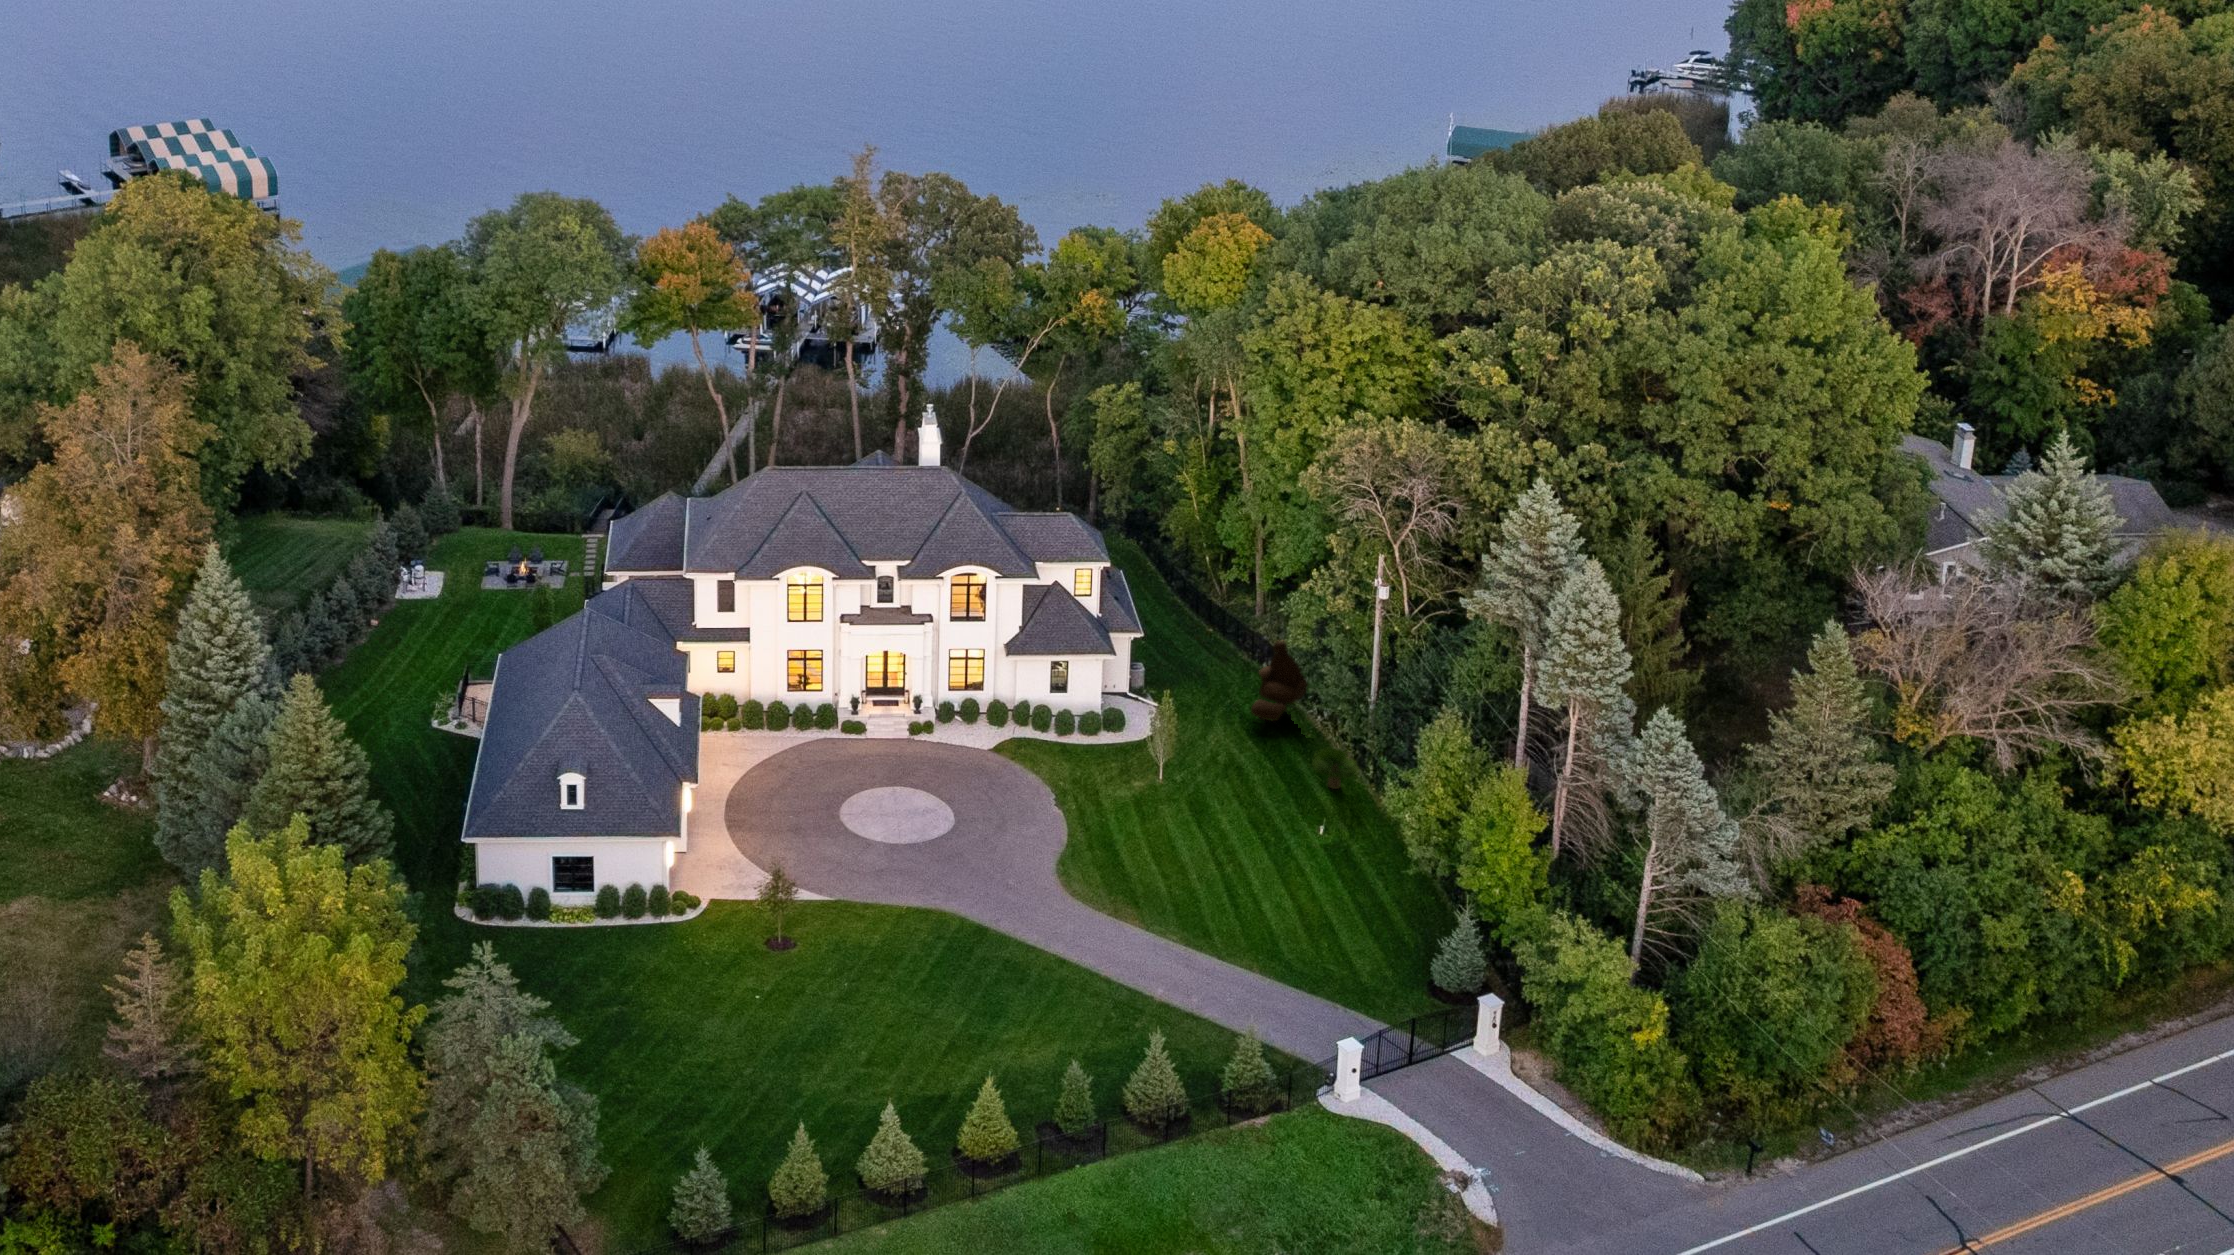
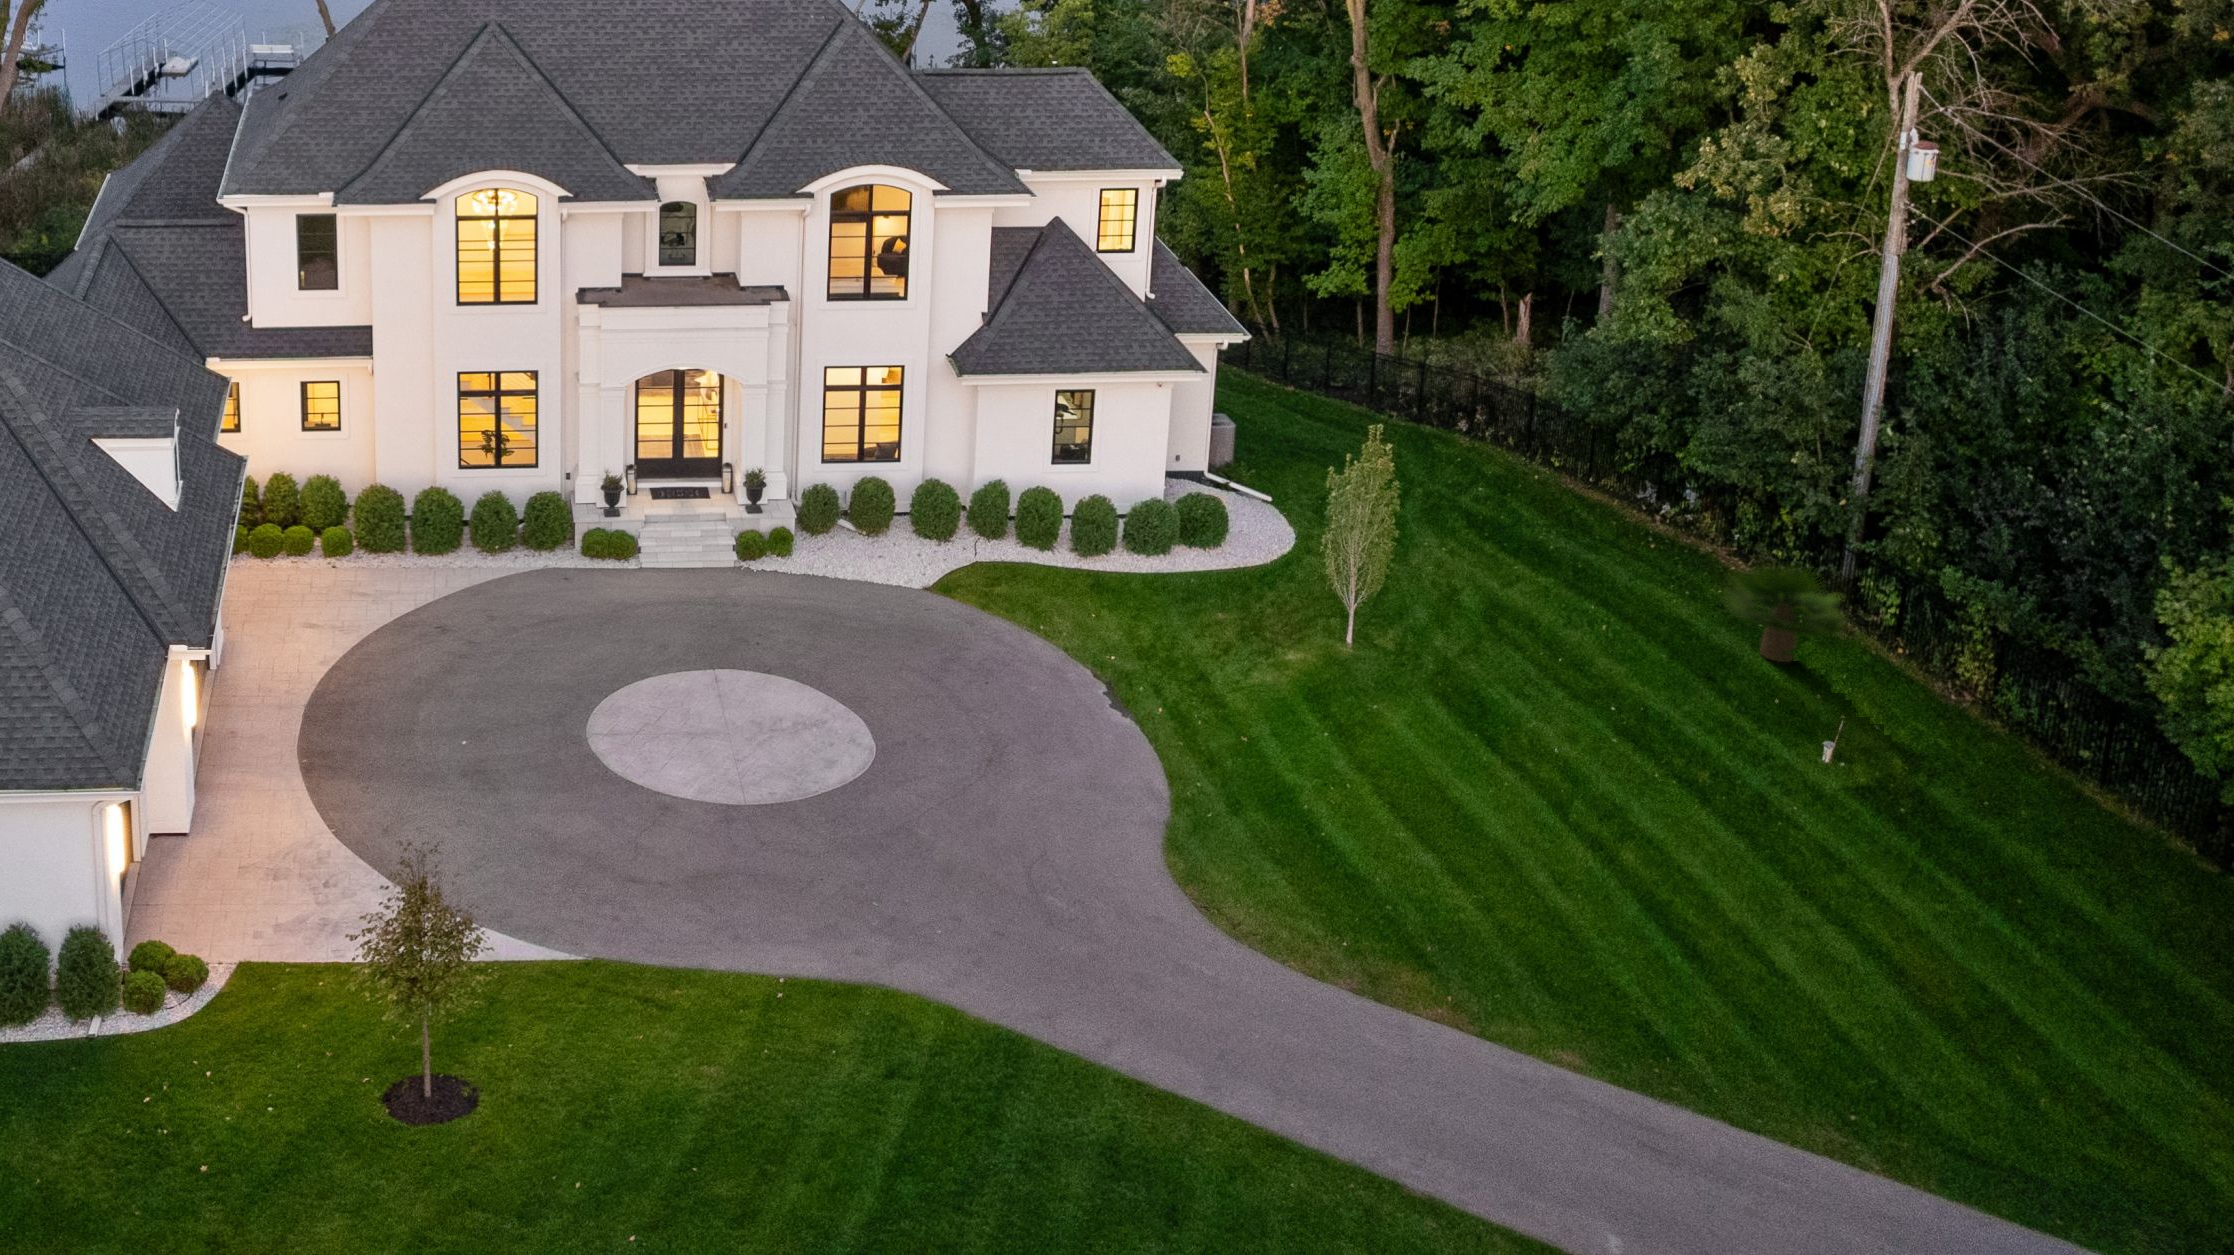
lounge chair: present [1251,640,1307,724] -> none [1504,349,1633,537]

